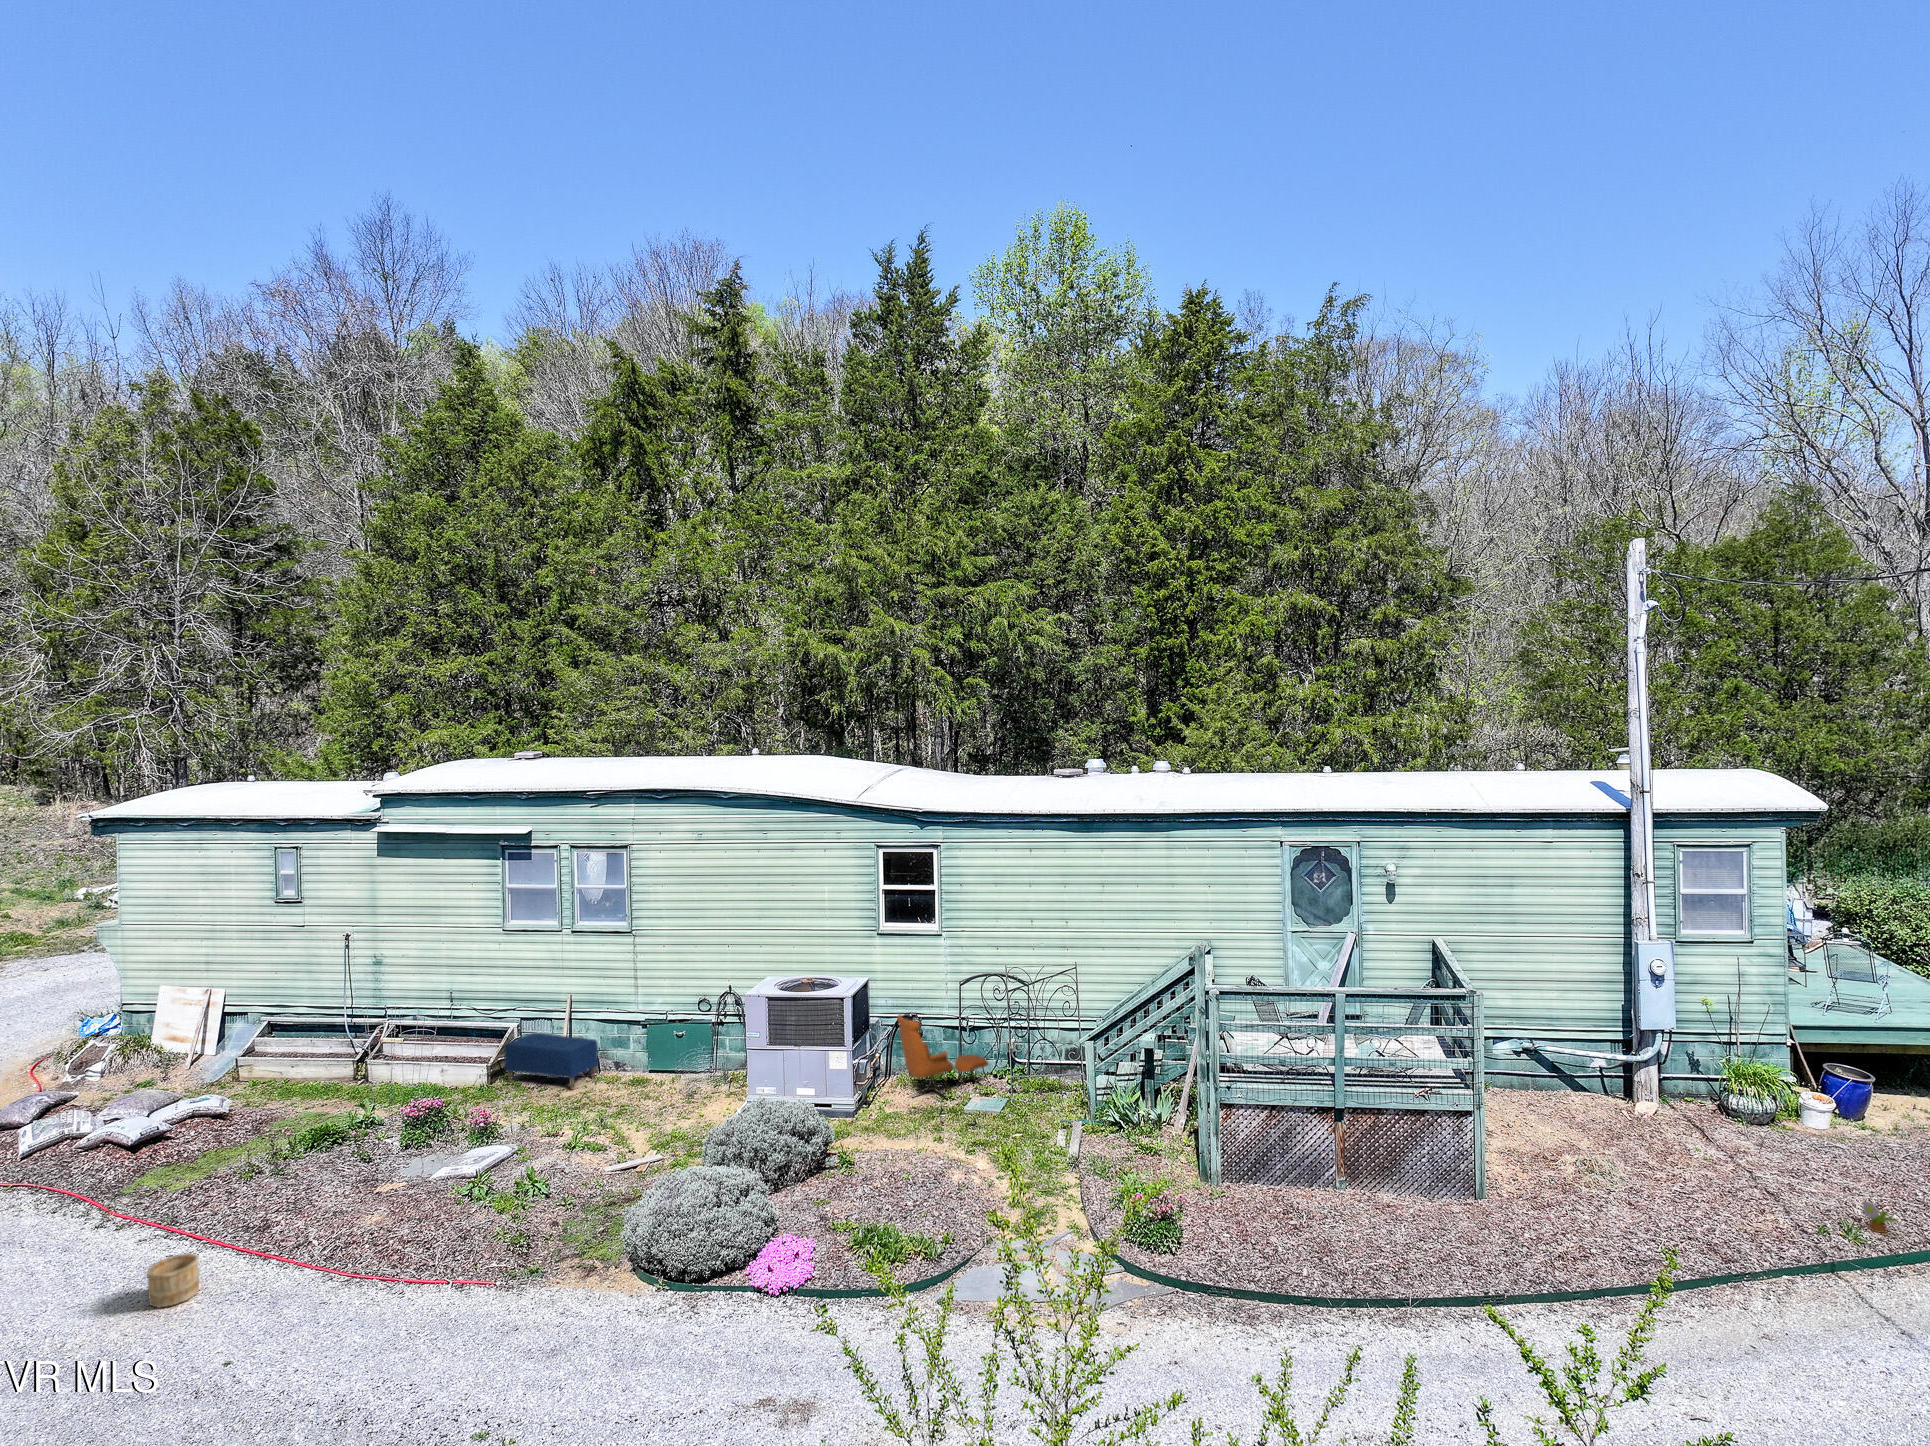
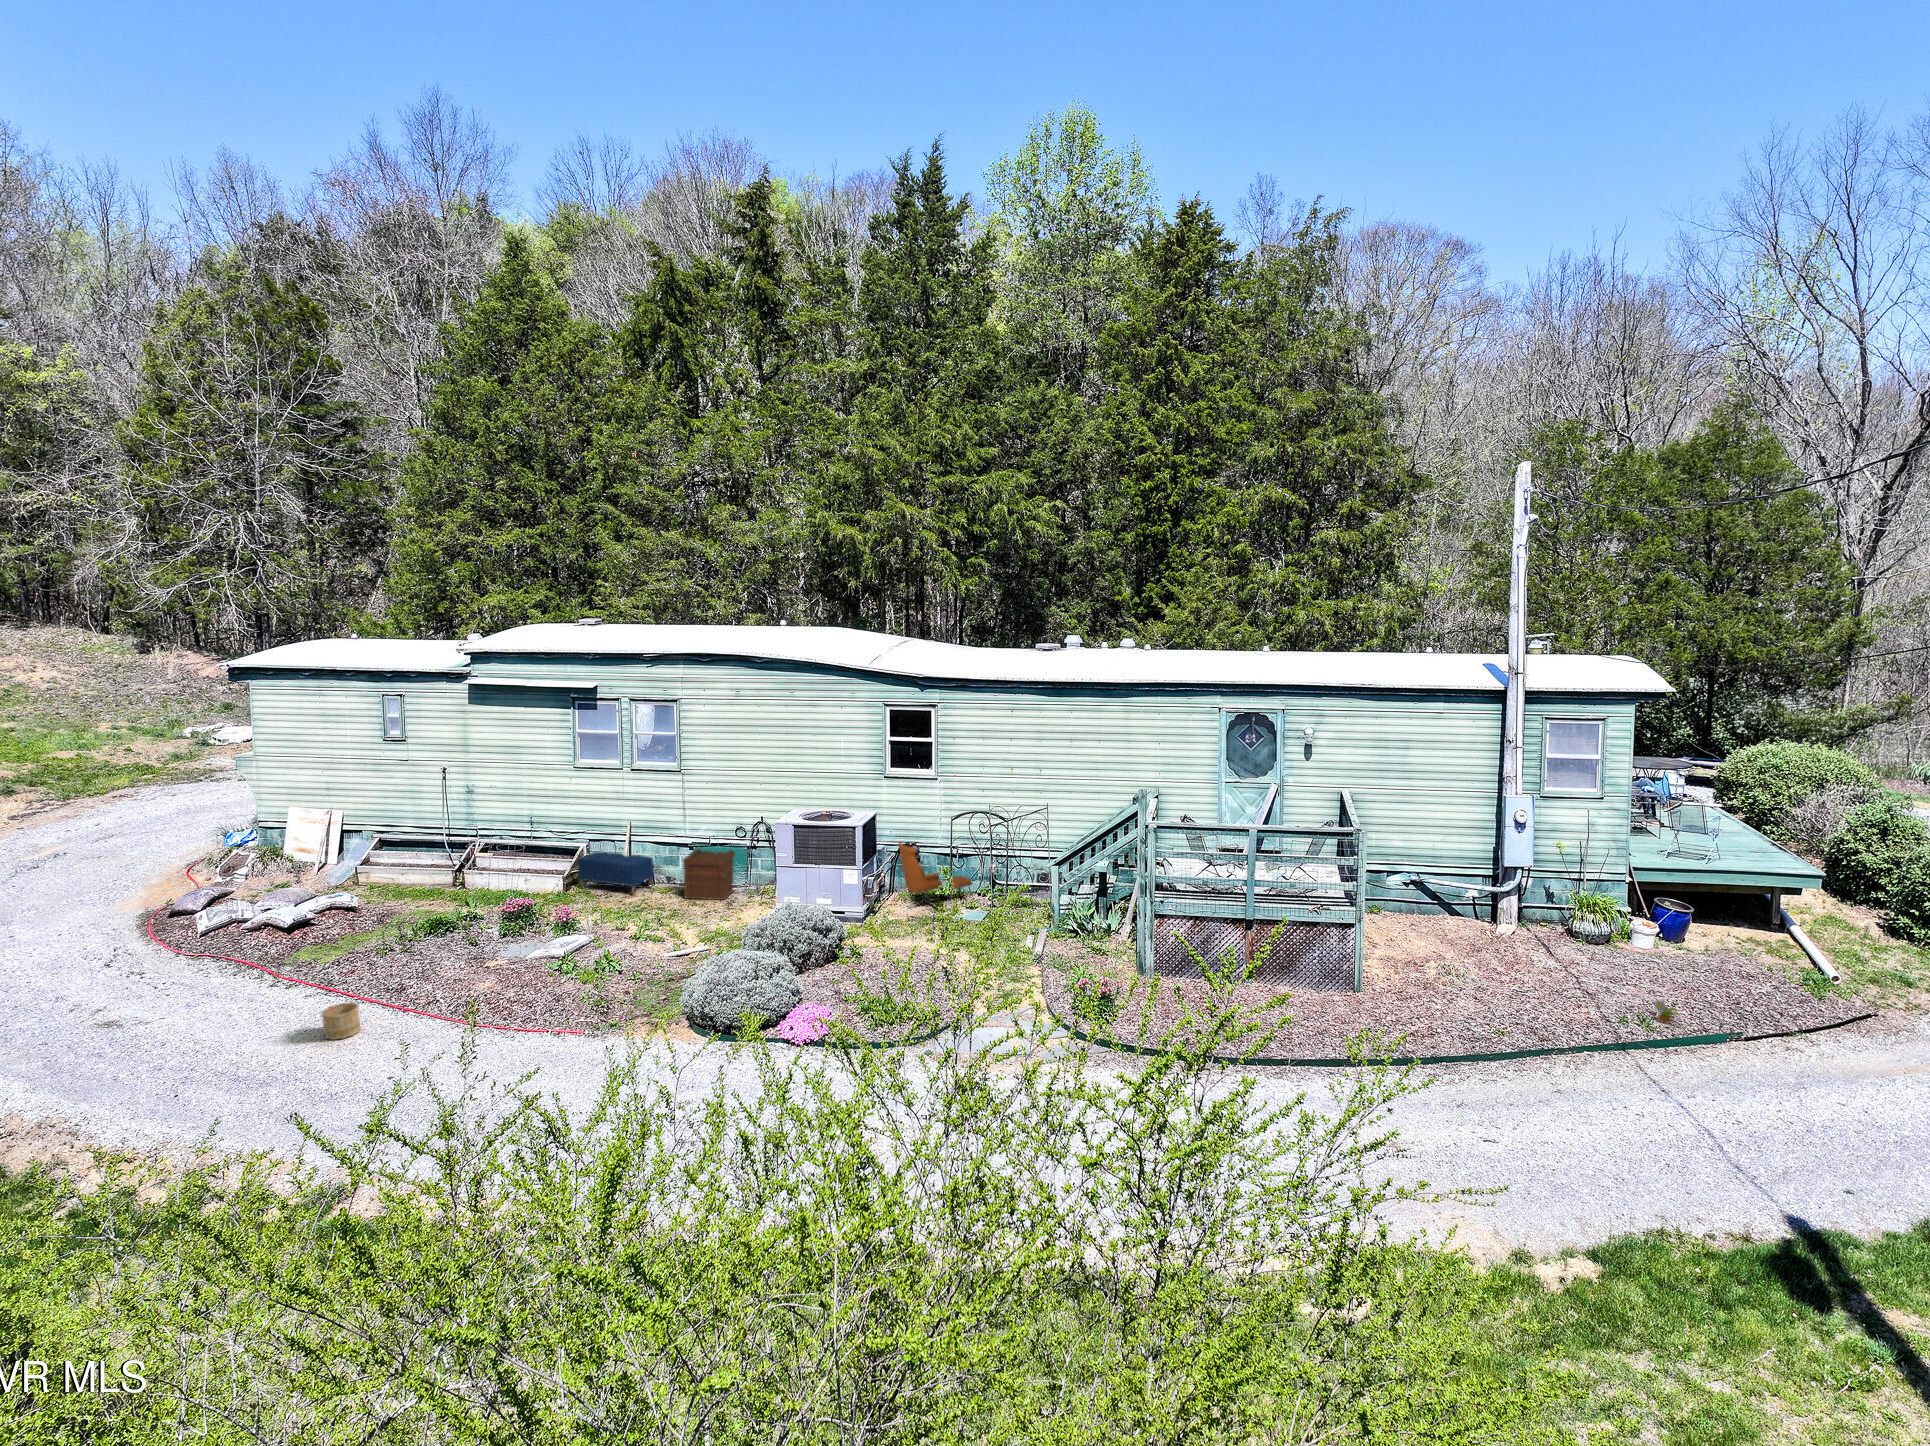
wooden crate: none [634,1026,701,1092] -> present [683,847,735,900]

